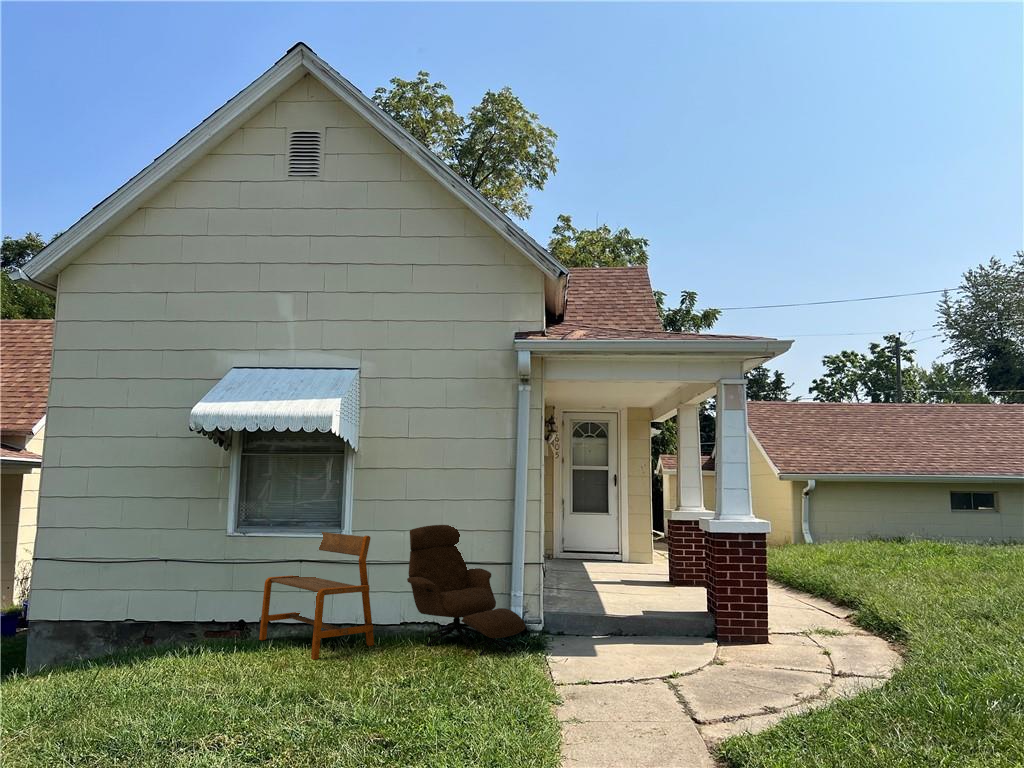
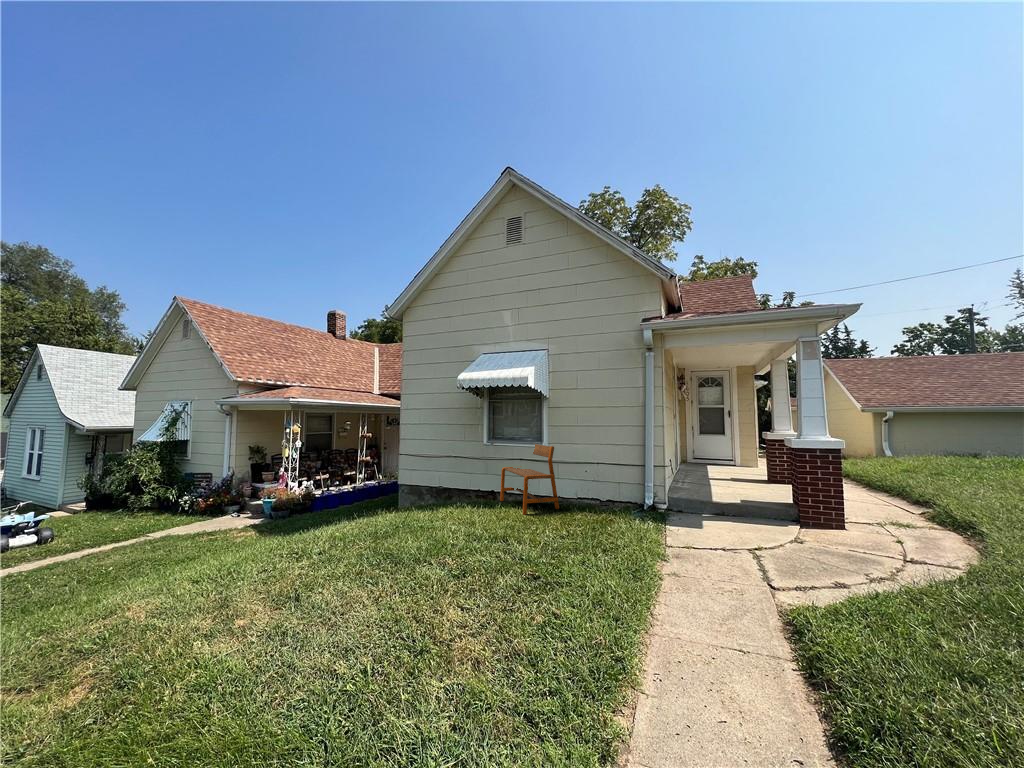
lounge chair: present [407,525,525,656] -> none [577,440,650,522]

